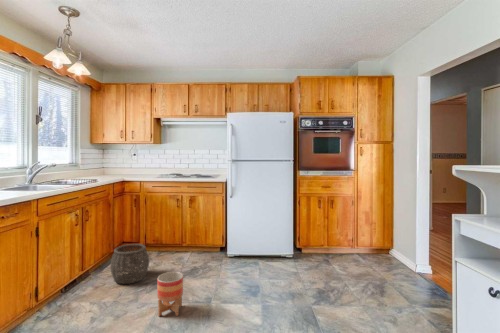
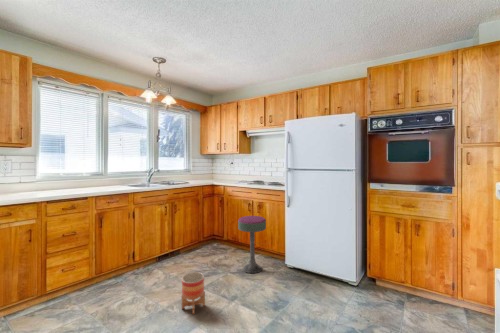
bar stool: none [182,210,212,270] -> present [238,216,266,273]
woven basket: present [110,244,149,284] -> none [182,238,212,271]

